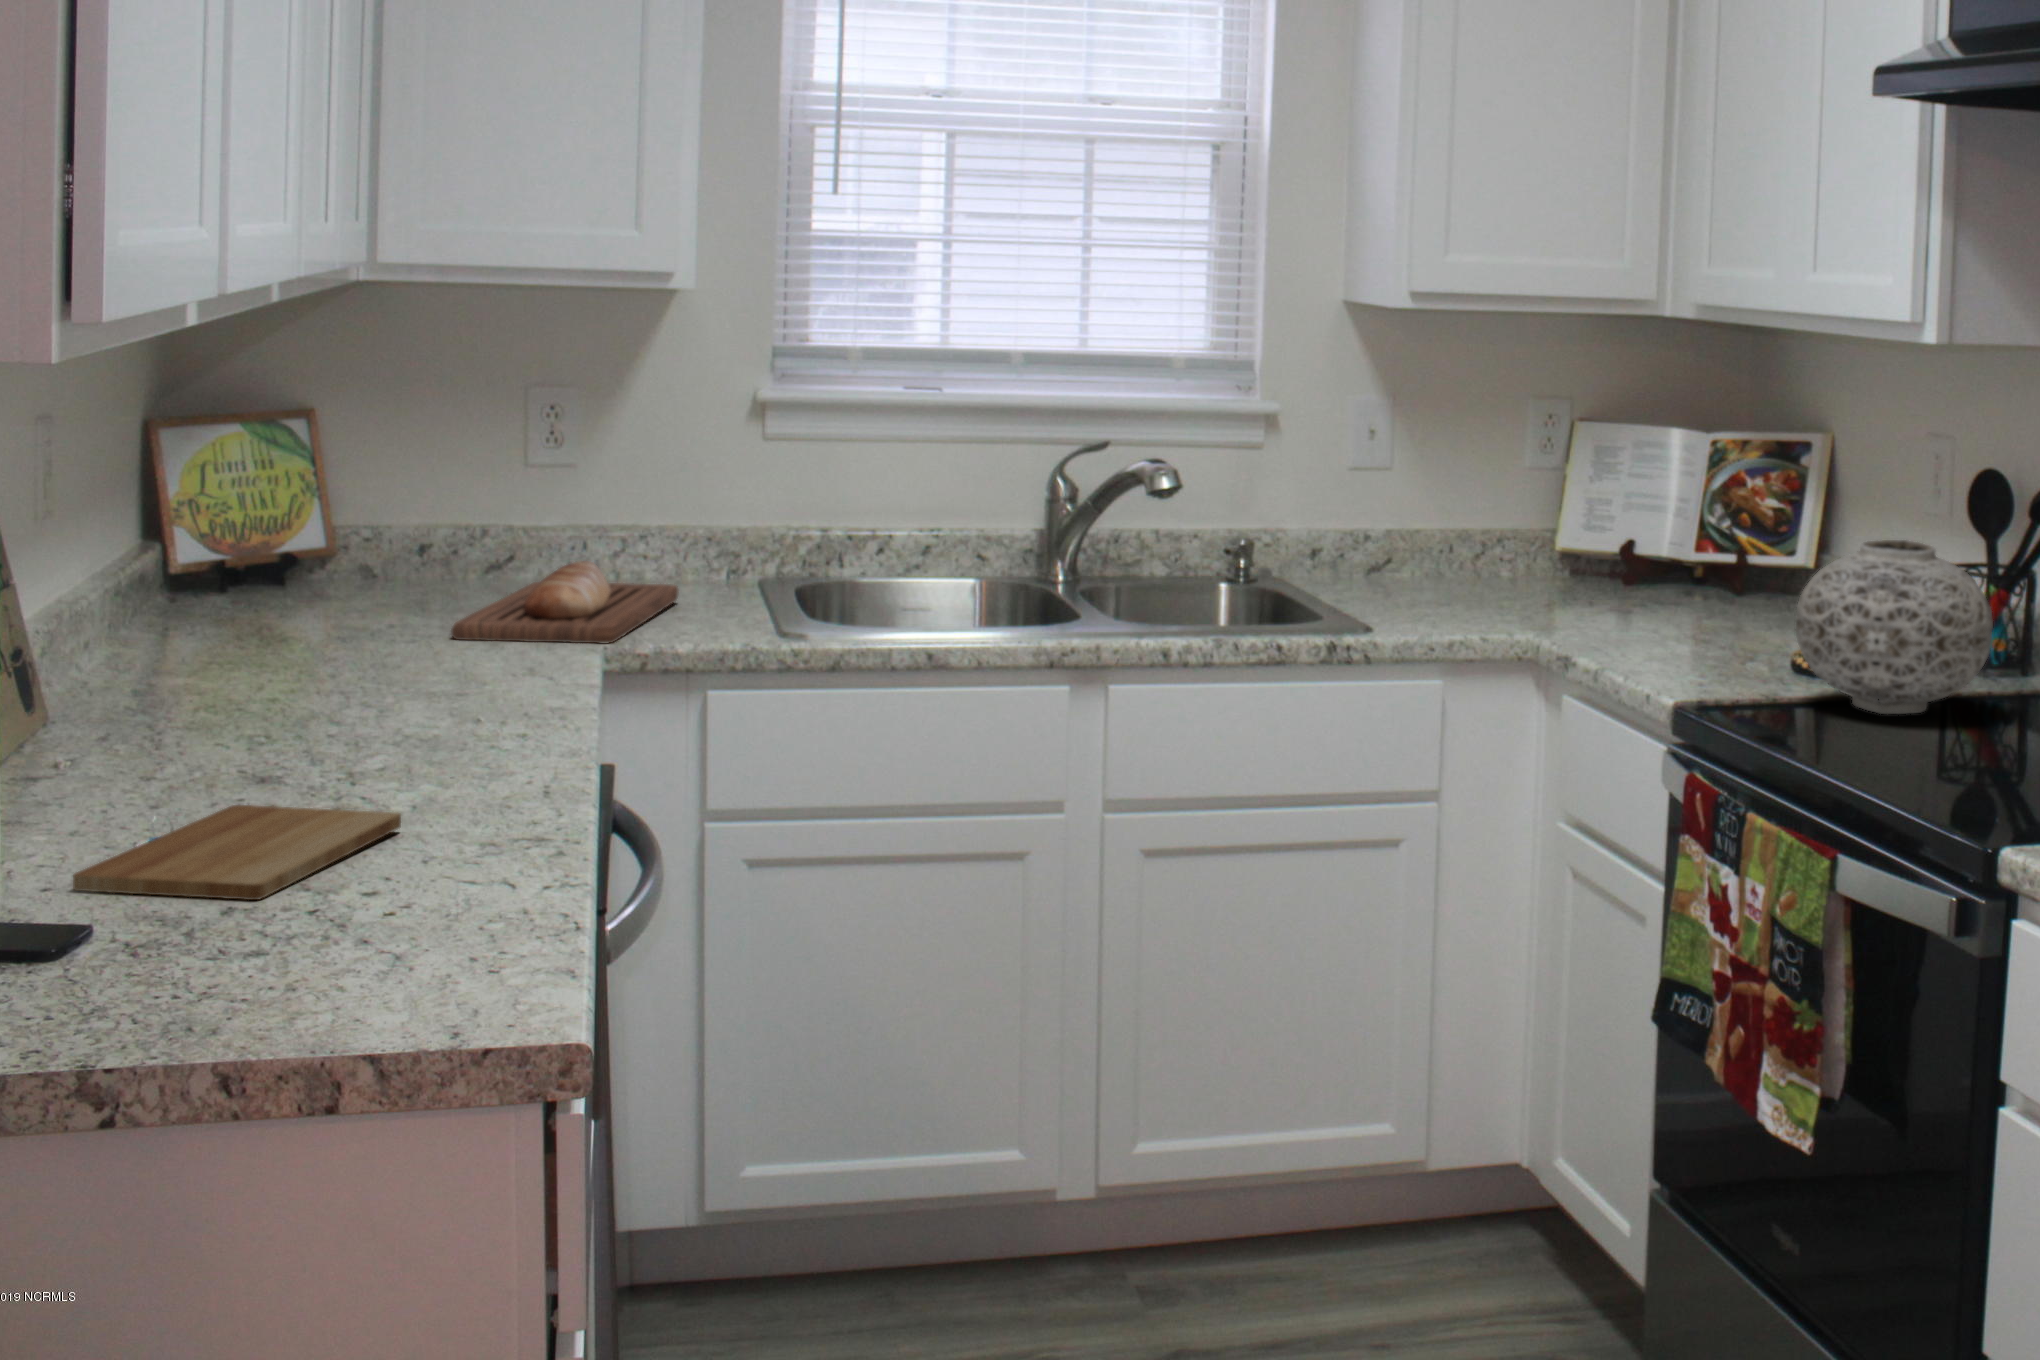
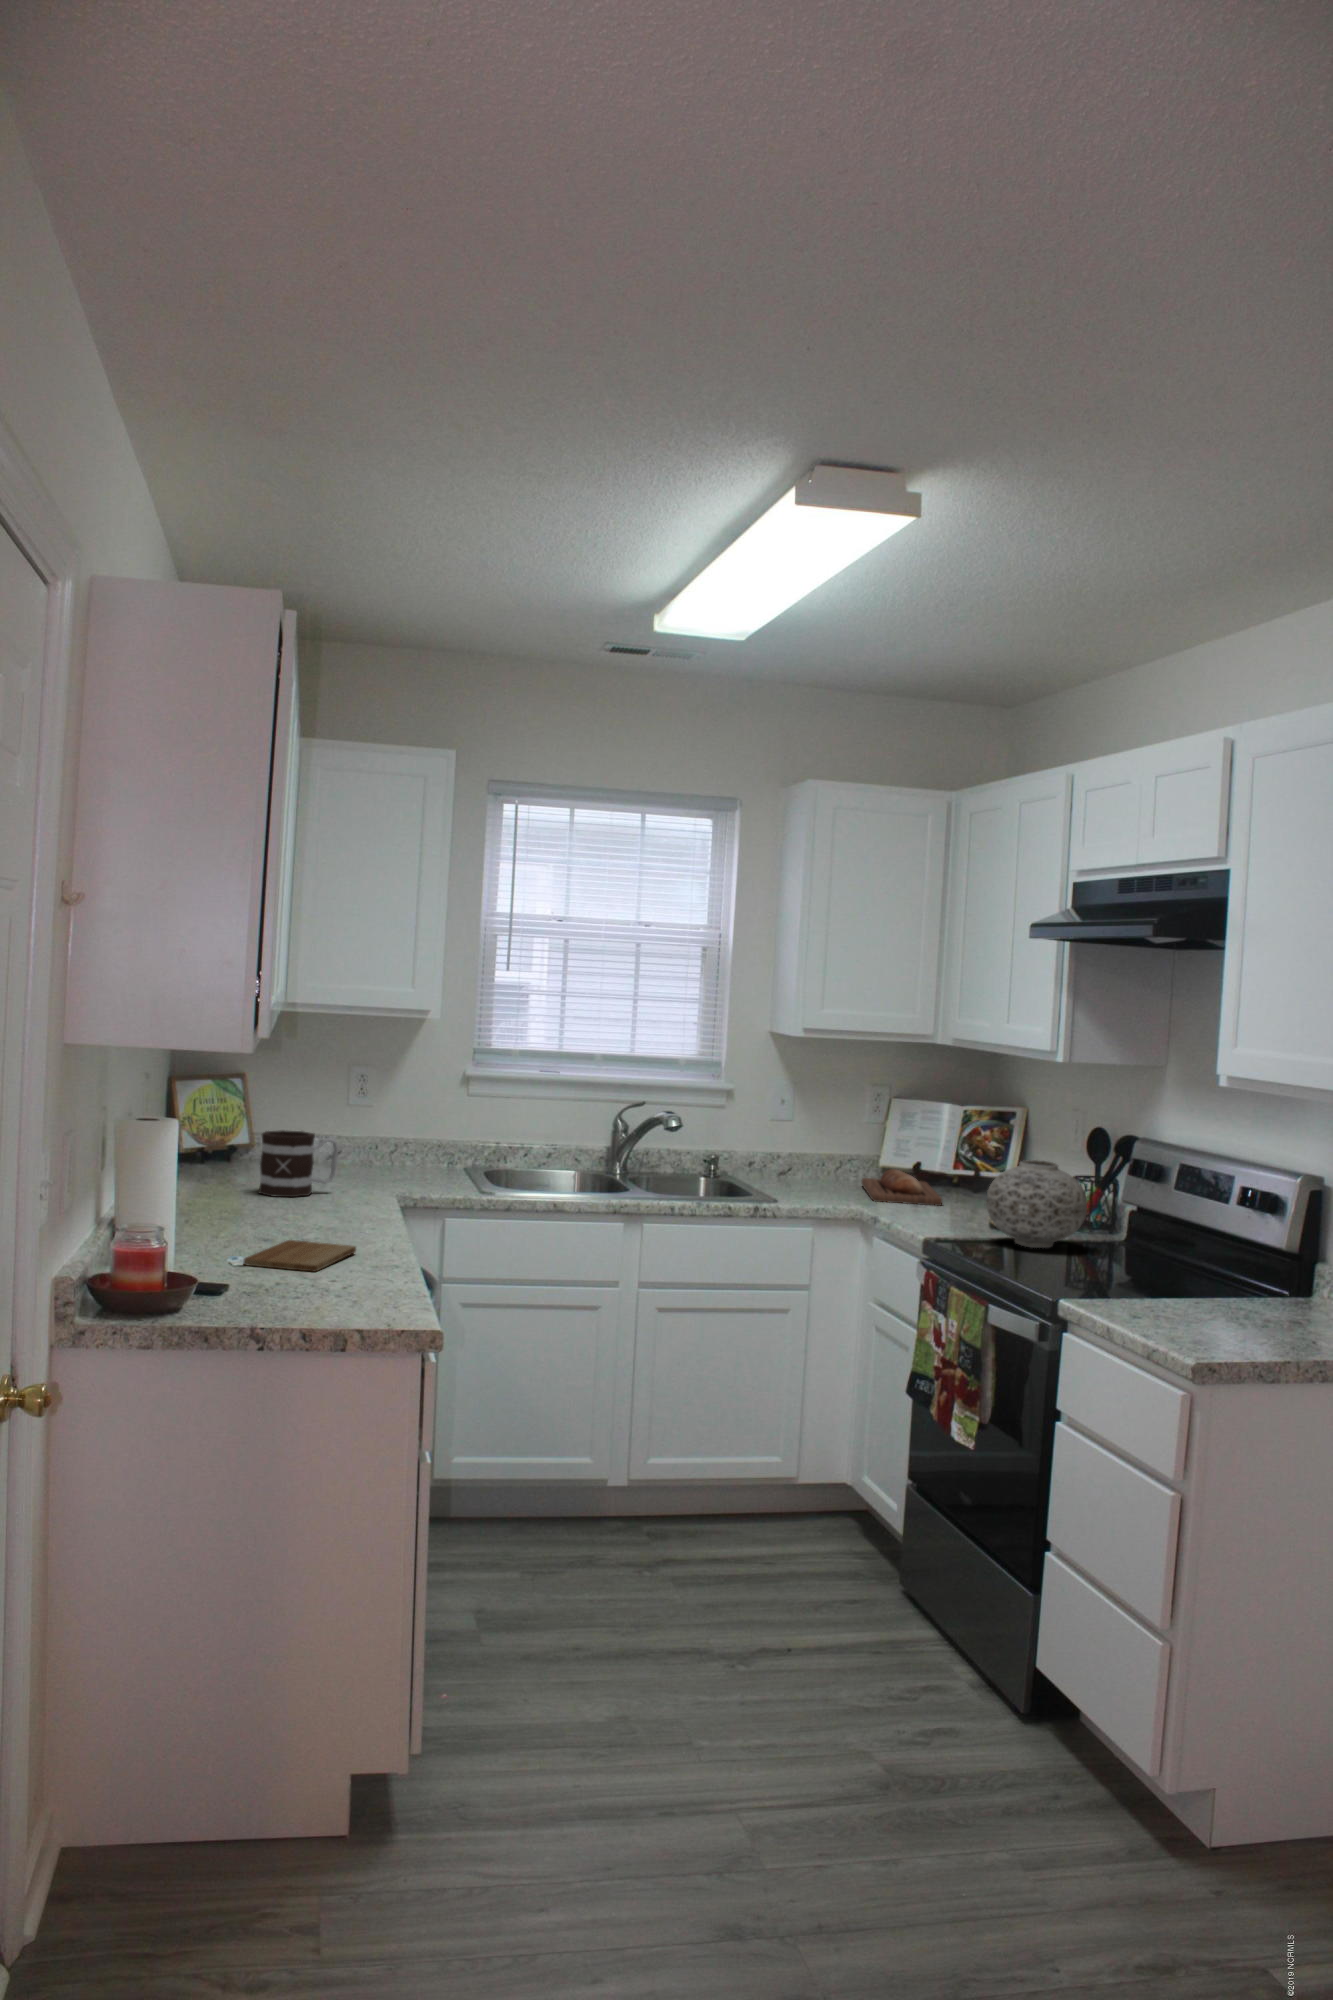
mug: none [261,530,446,675] -> present [259,1130,338,1197]
bread loaf: present [451,561,678,643] -> present [862,1169,942,1206]

